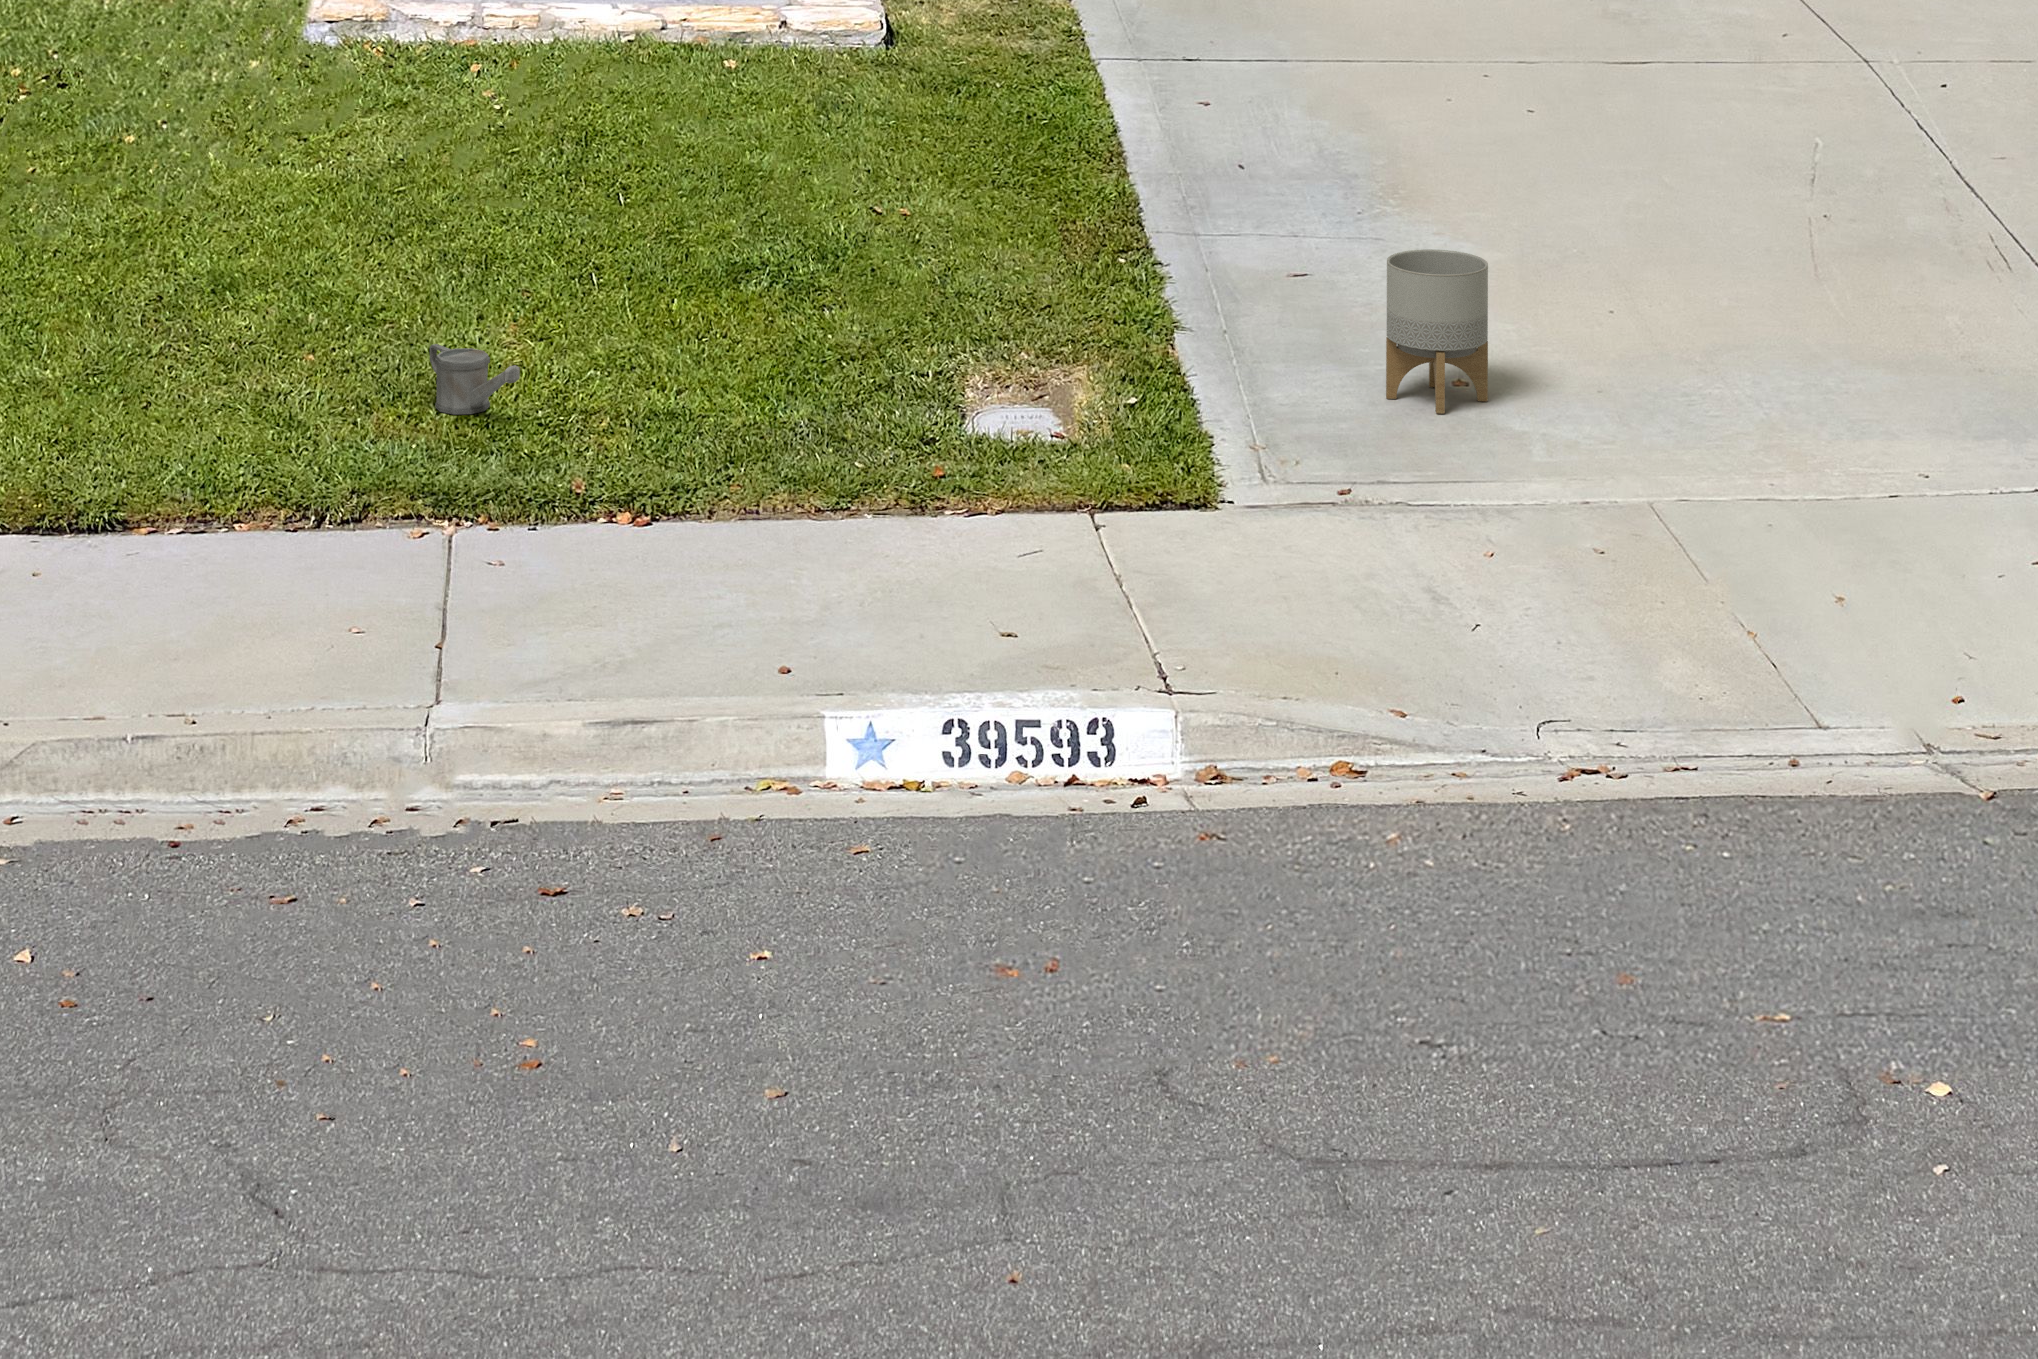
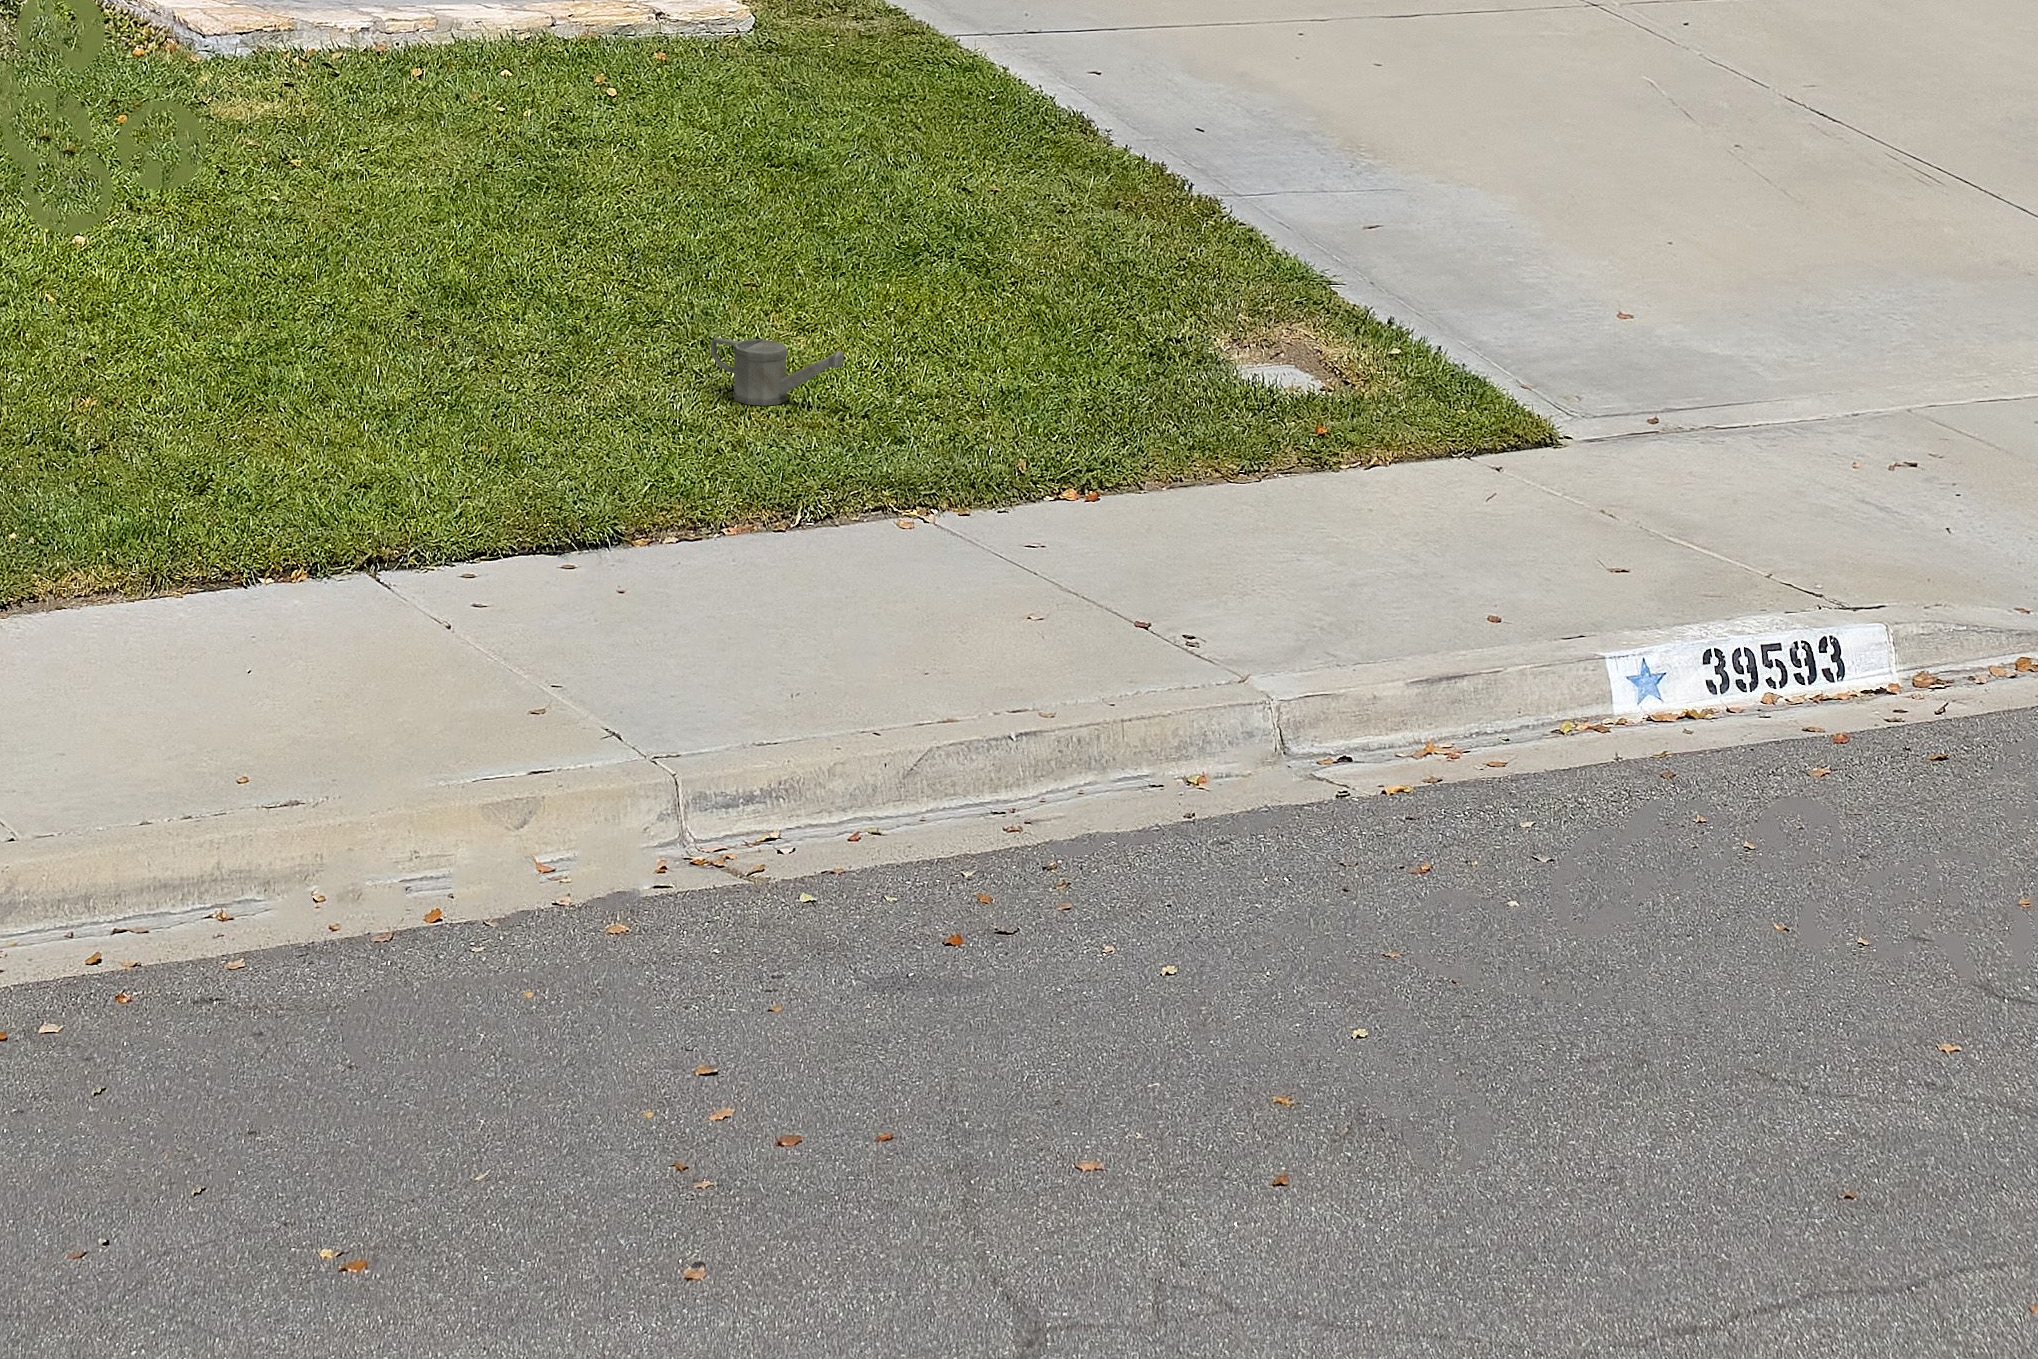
planter: present [1386,249,1488,414] -> none [1536,180,1634,331]

